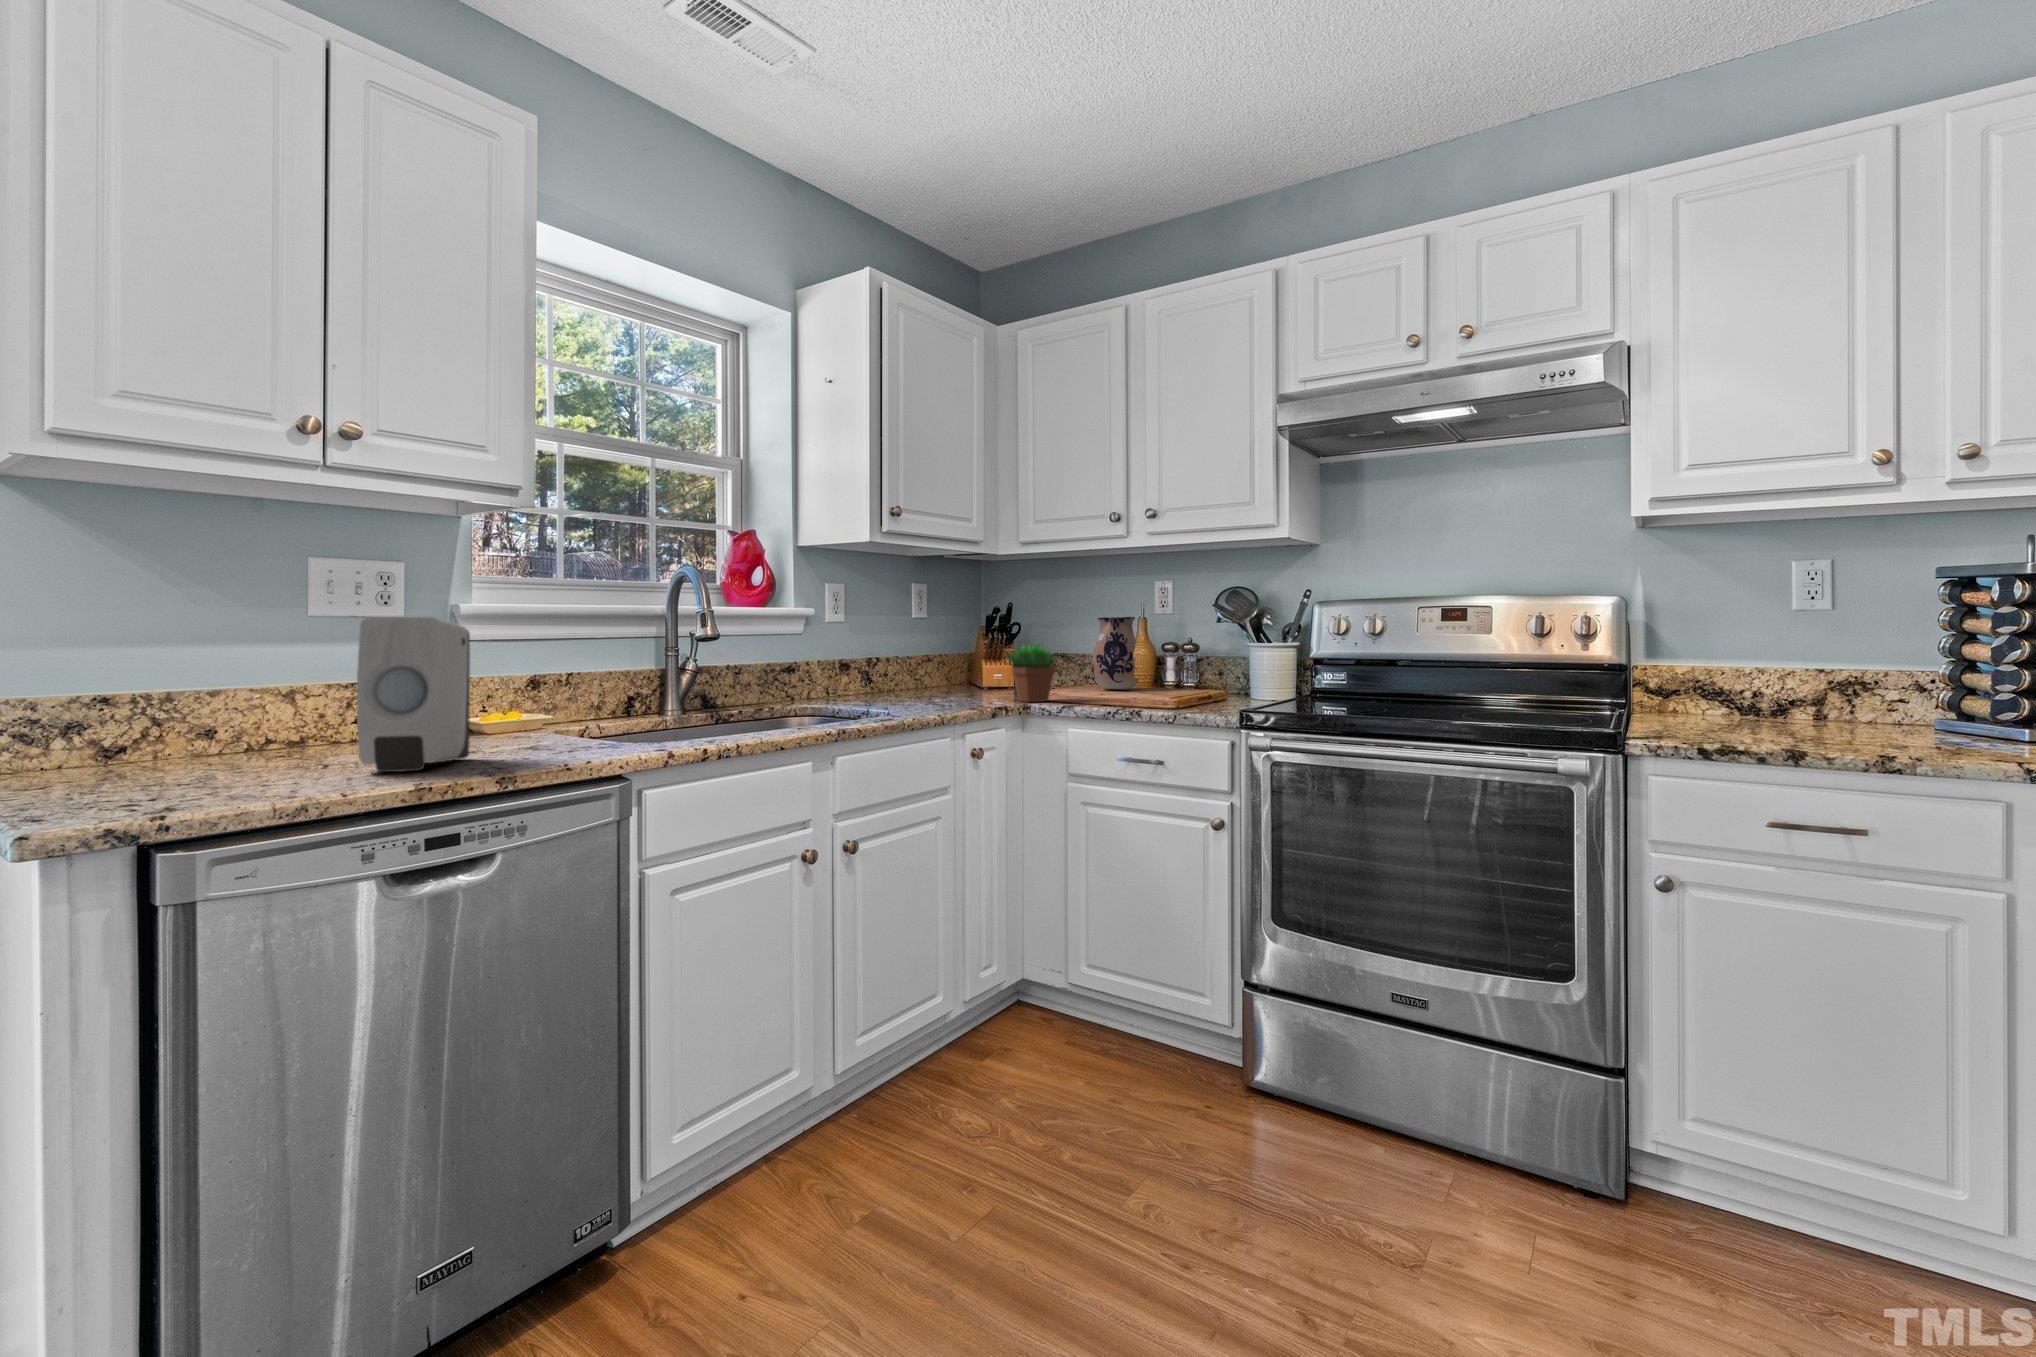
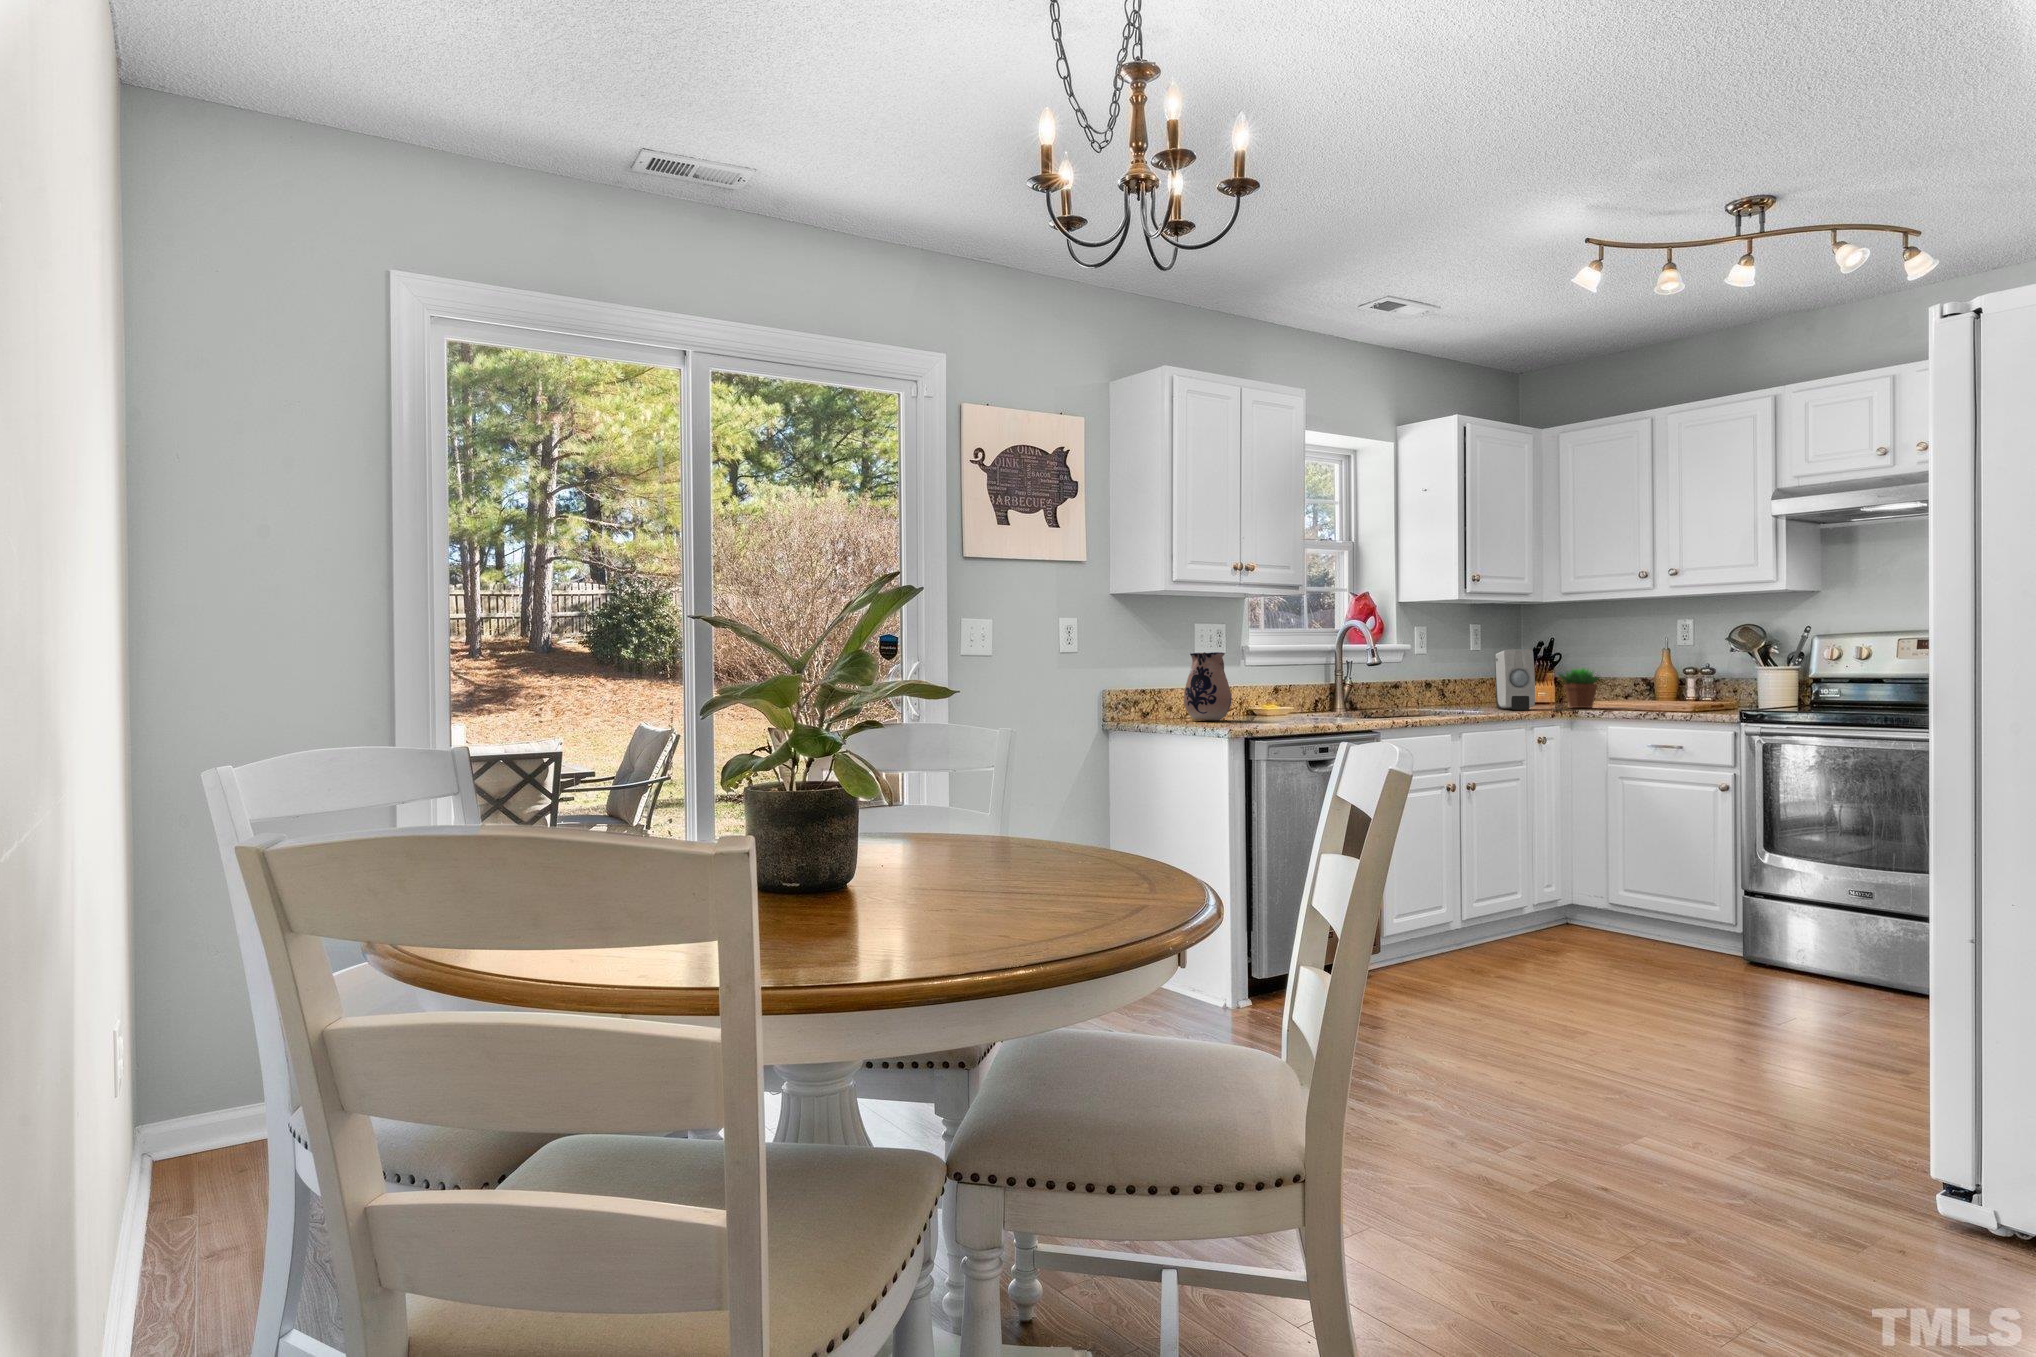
soap dispenser: present [357,617,470,772] -> present [1495,649,1535,710]
ceramic pitcher: present [1092,617,1139,690] -> present [1184,652,1232,720]

